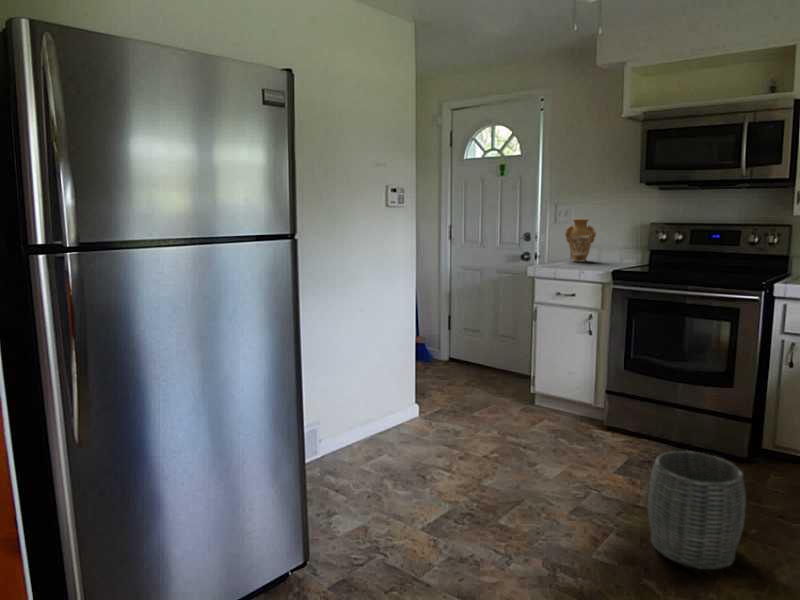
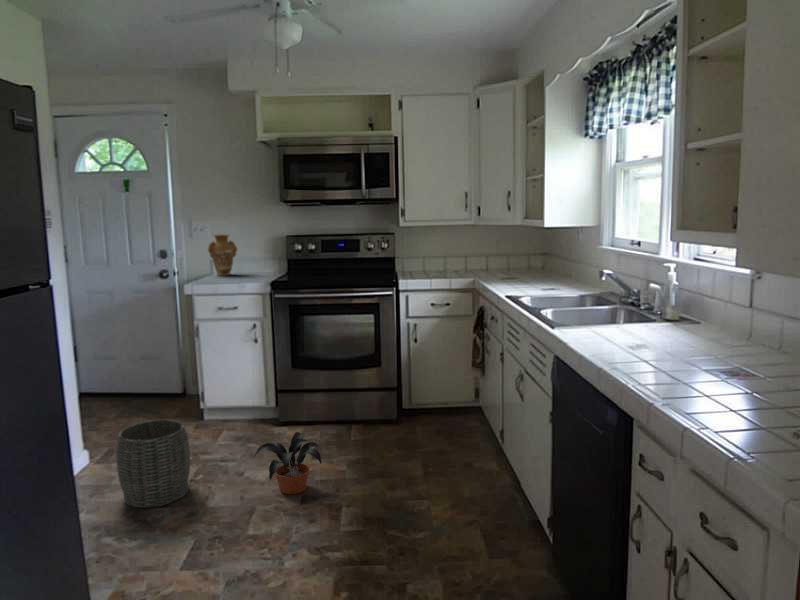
potted plant: none [535,437,610,502] -> present [254,432,321,494]
woven basket: present [648,451,746,570] -> present [116,420,190,508]

